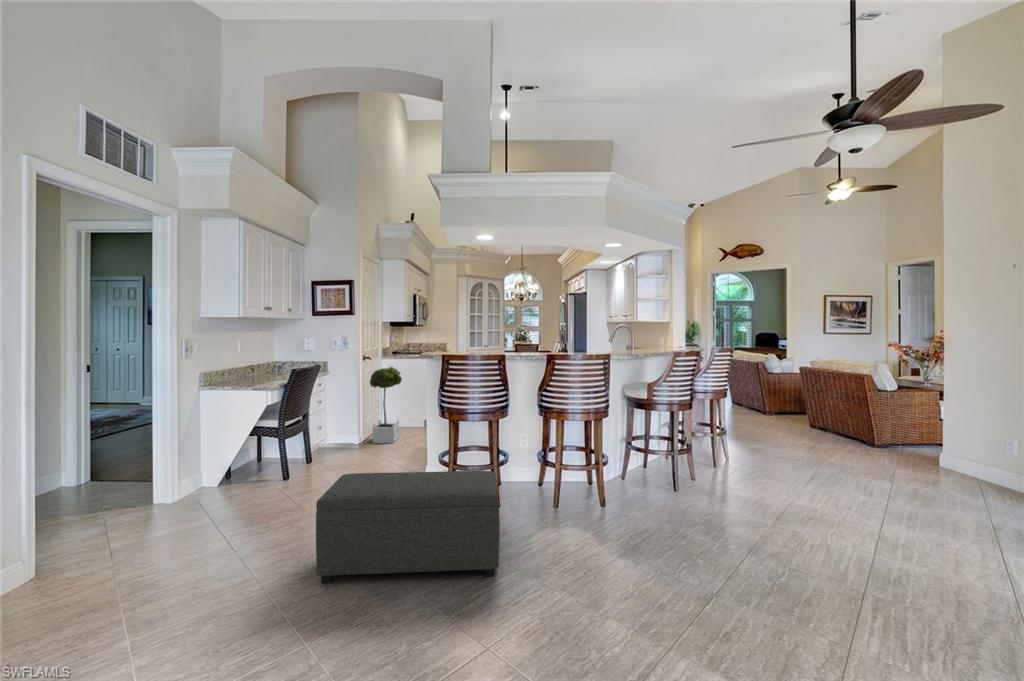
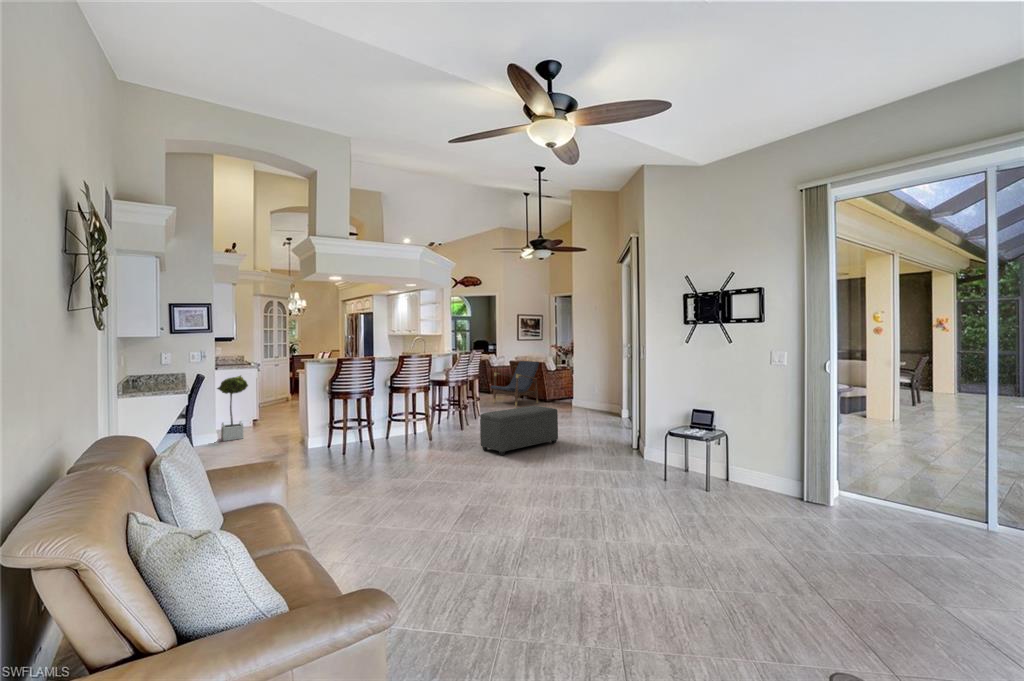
lounge chair: none [755,367,858,449] -> present [491,361,539,407]
ottoman: present [316,471,500,583] -> present [480,406,558,455]

